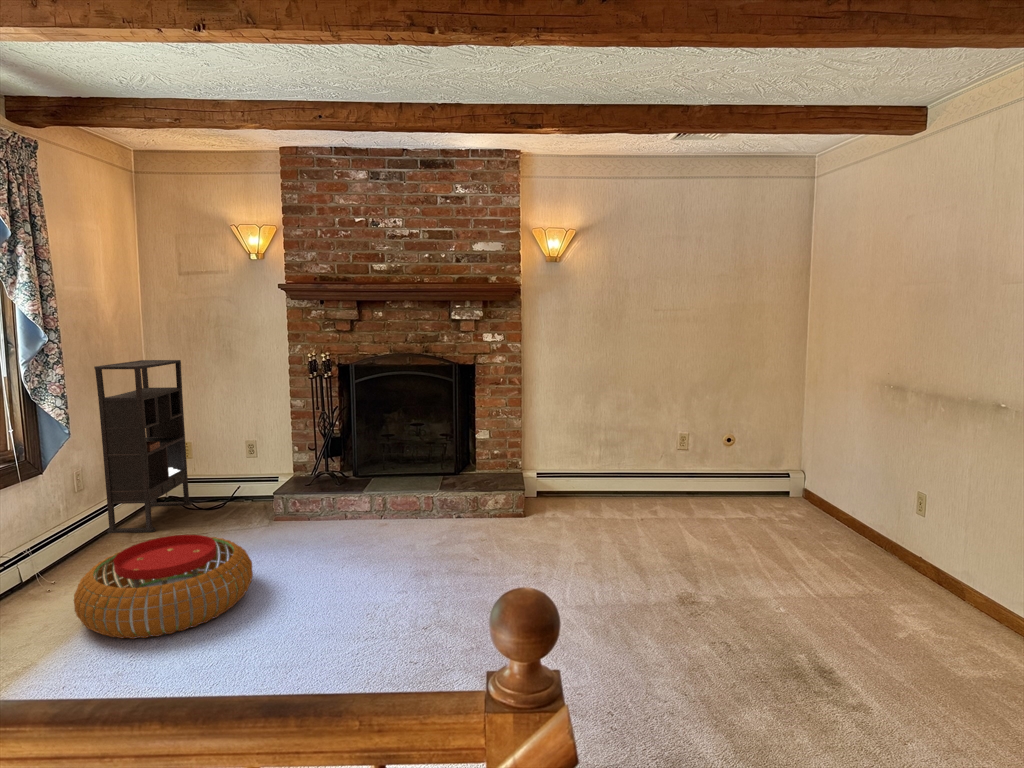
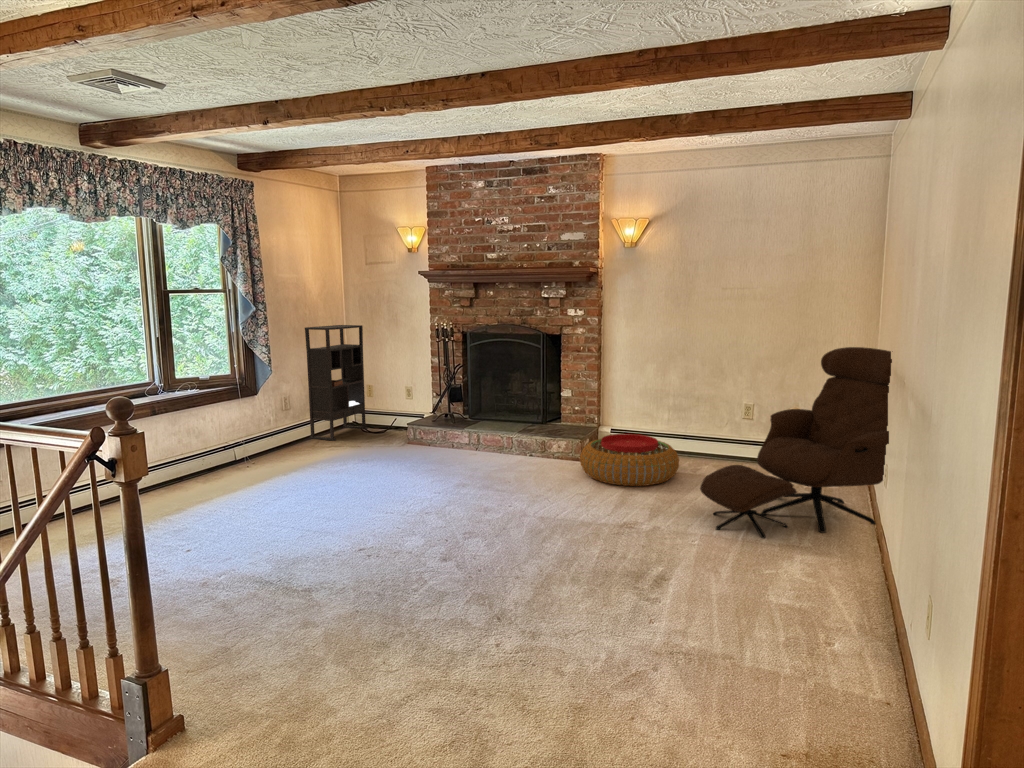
lounge chair: none [740,370,928,597] -> present [700,347,892,538]
pouf: present [74,535,253,639] -> present [580,434,679,486]

